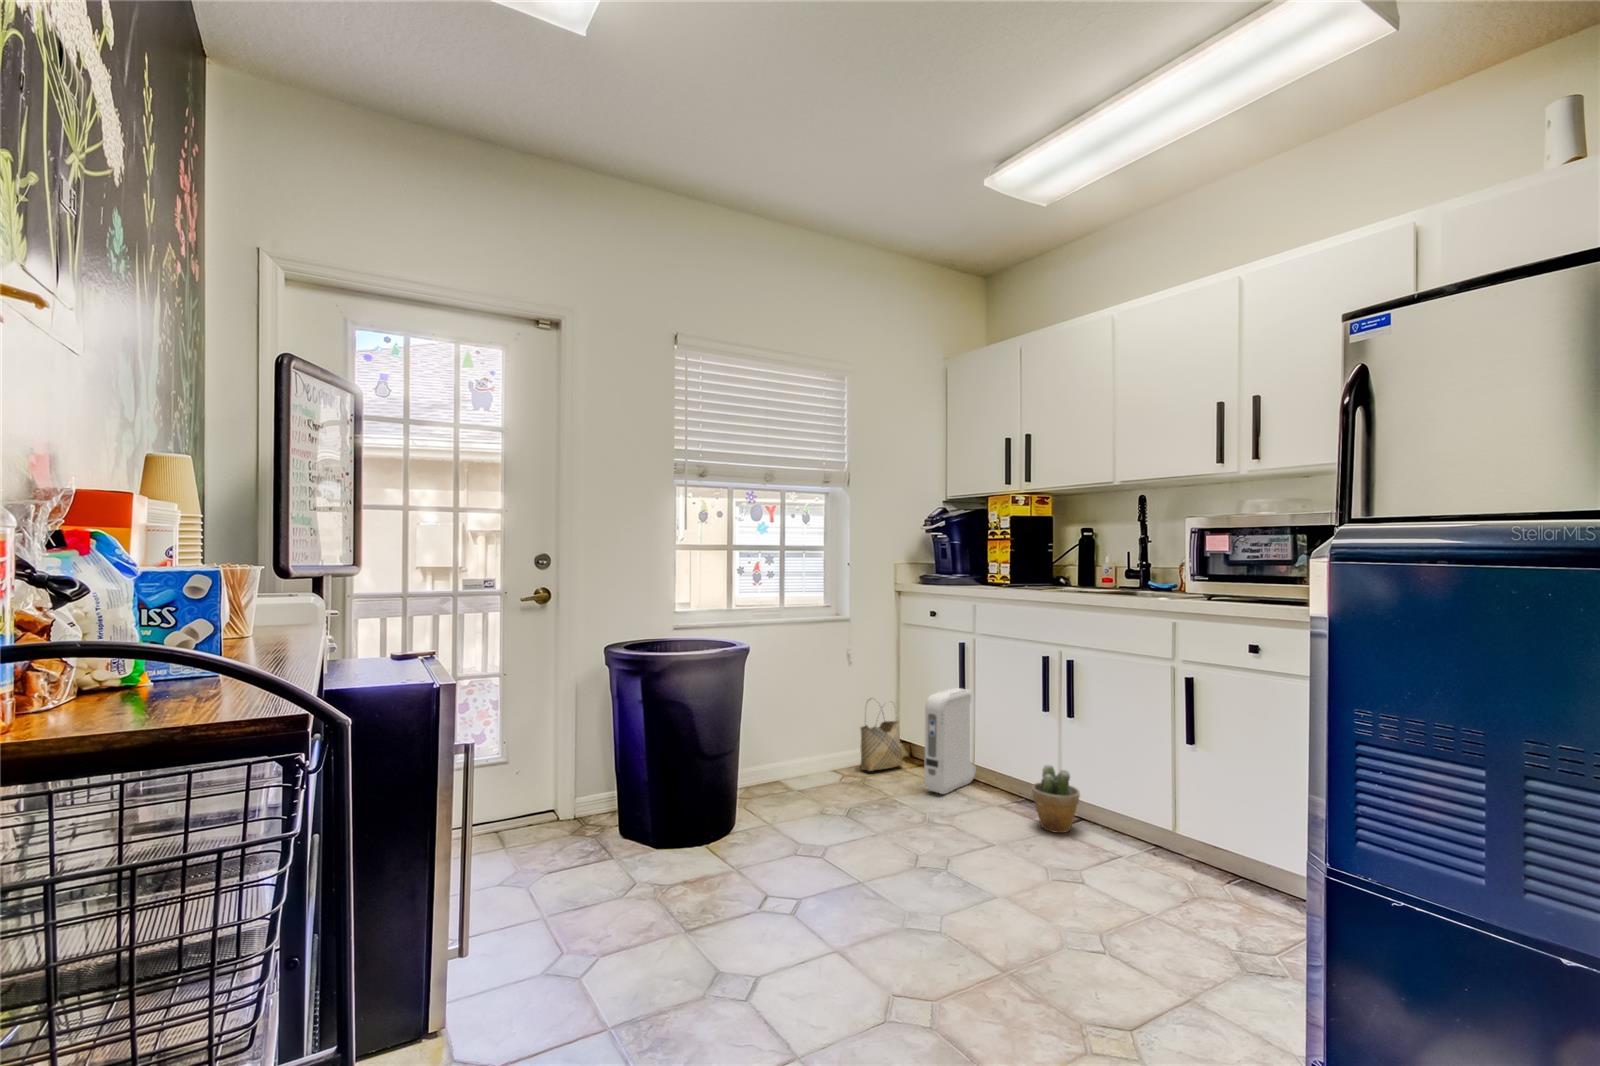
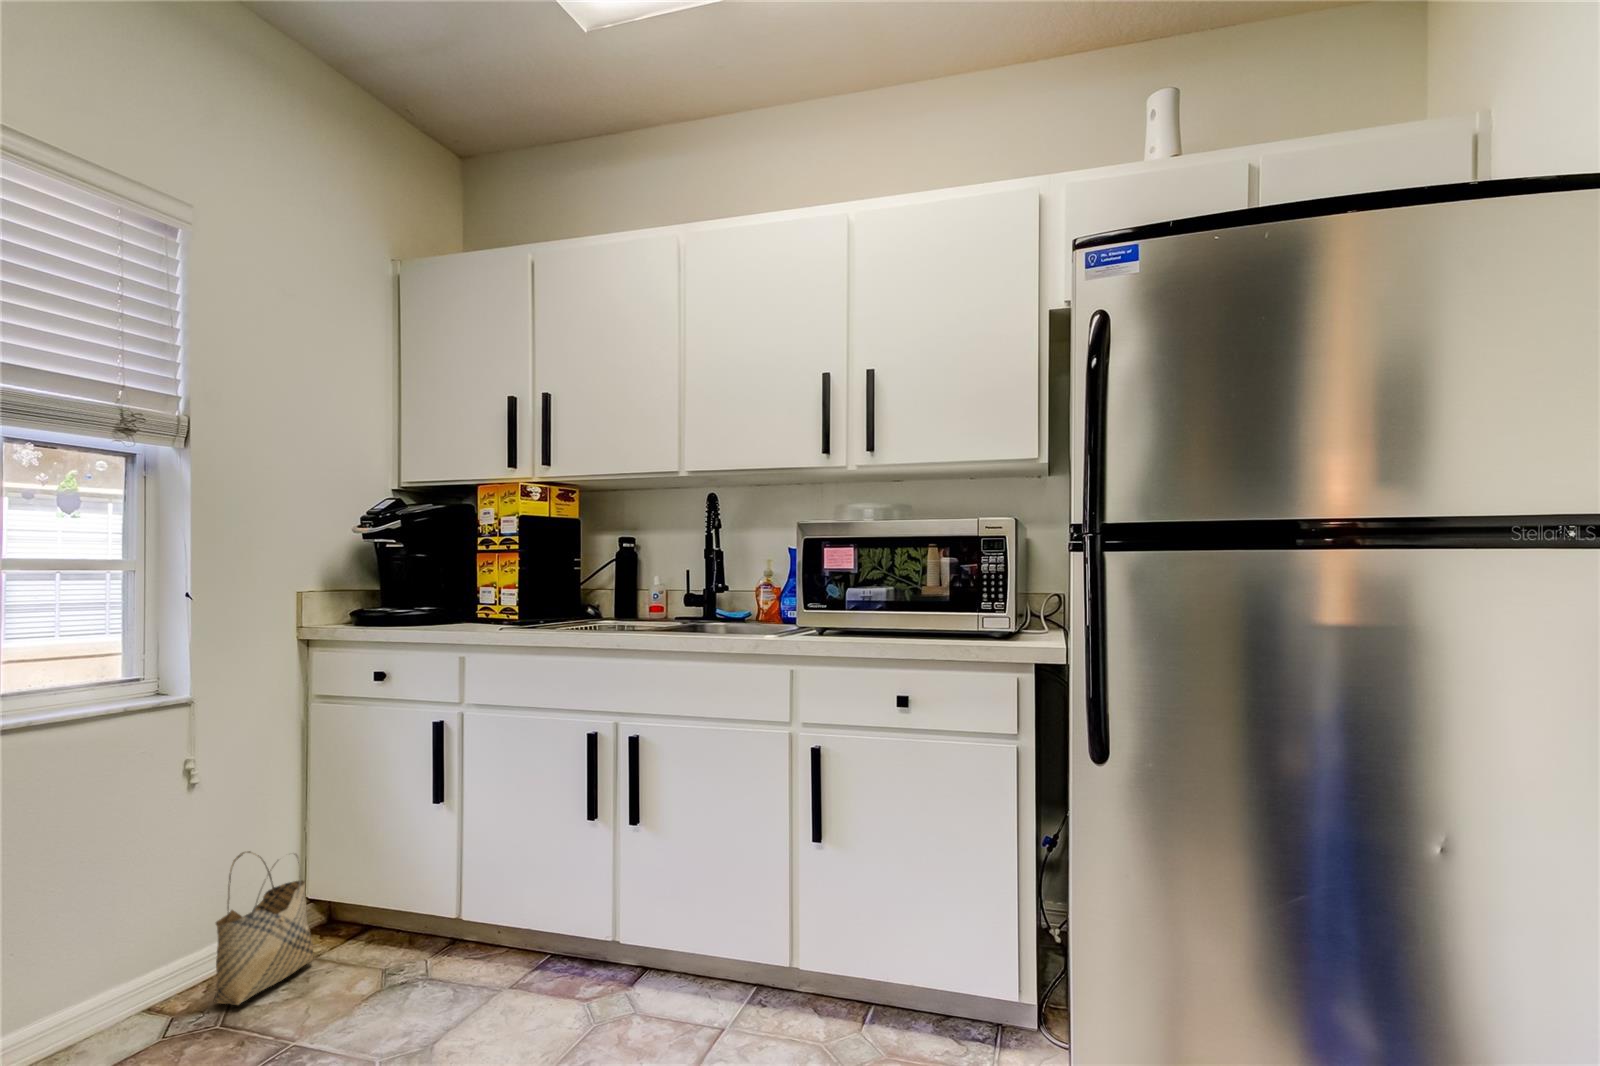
air purifier: present [924,688,976,794] -> none [368,802,463,1012]
potted plant: present [1032,765,1080,833] -> none [581,914,656,1029]

